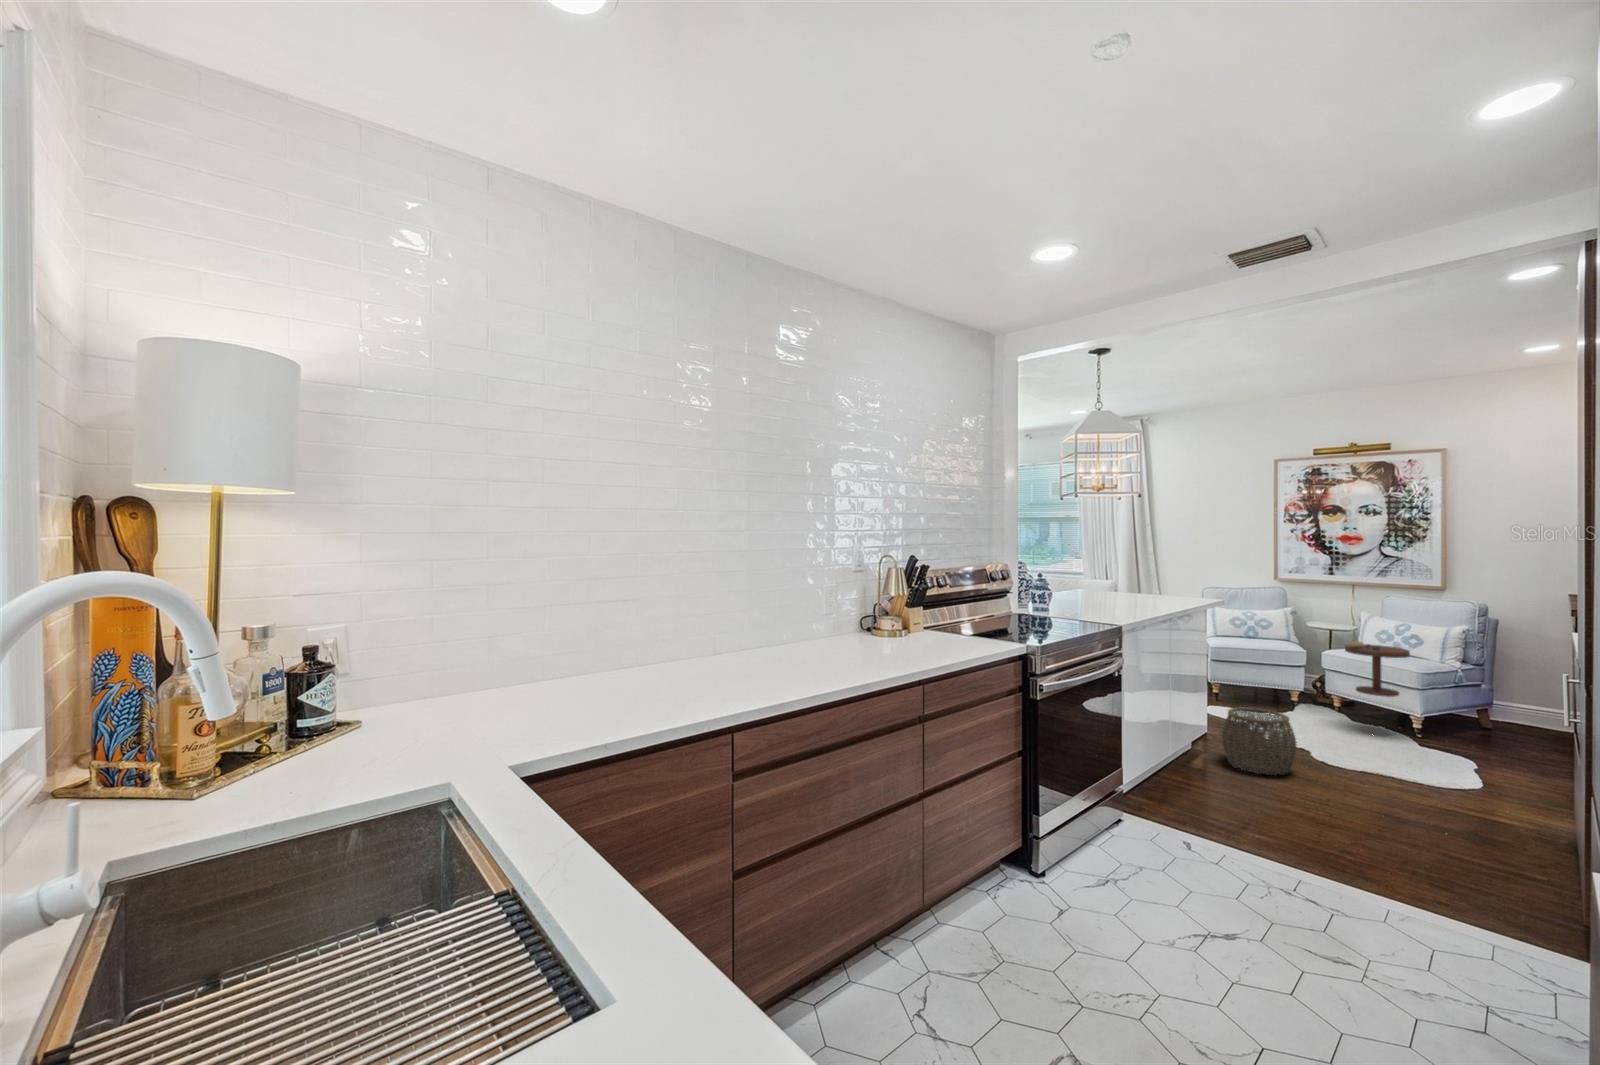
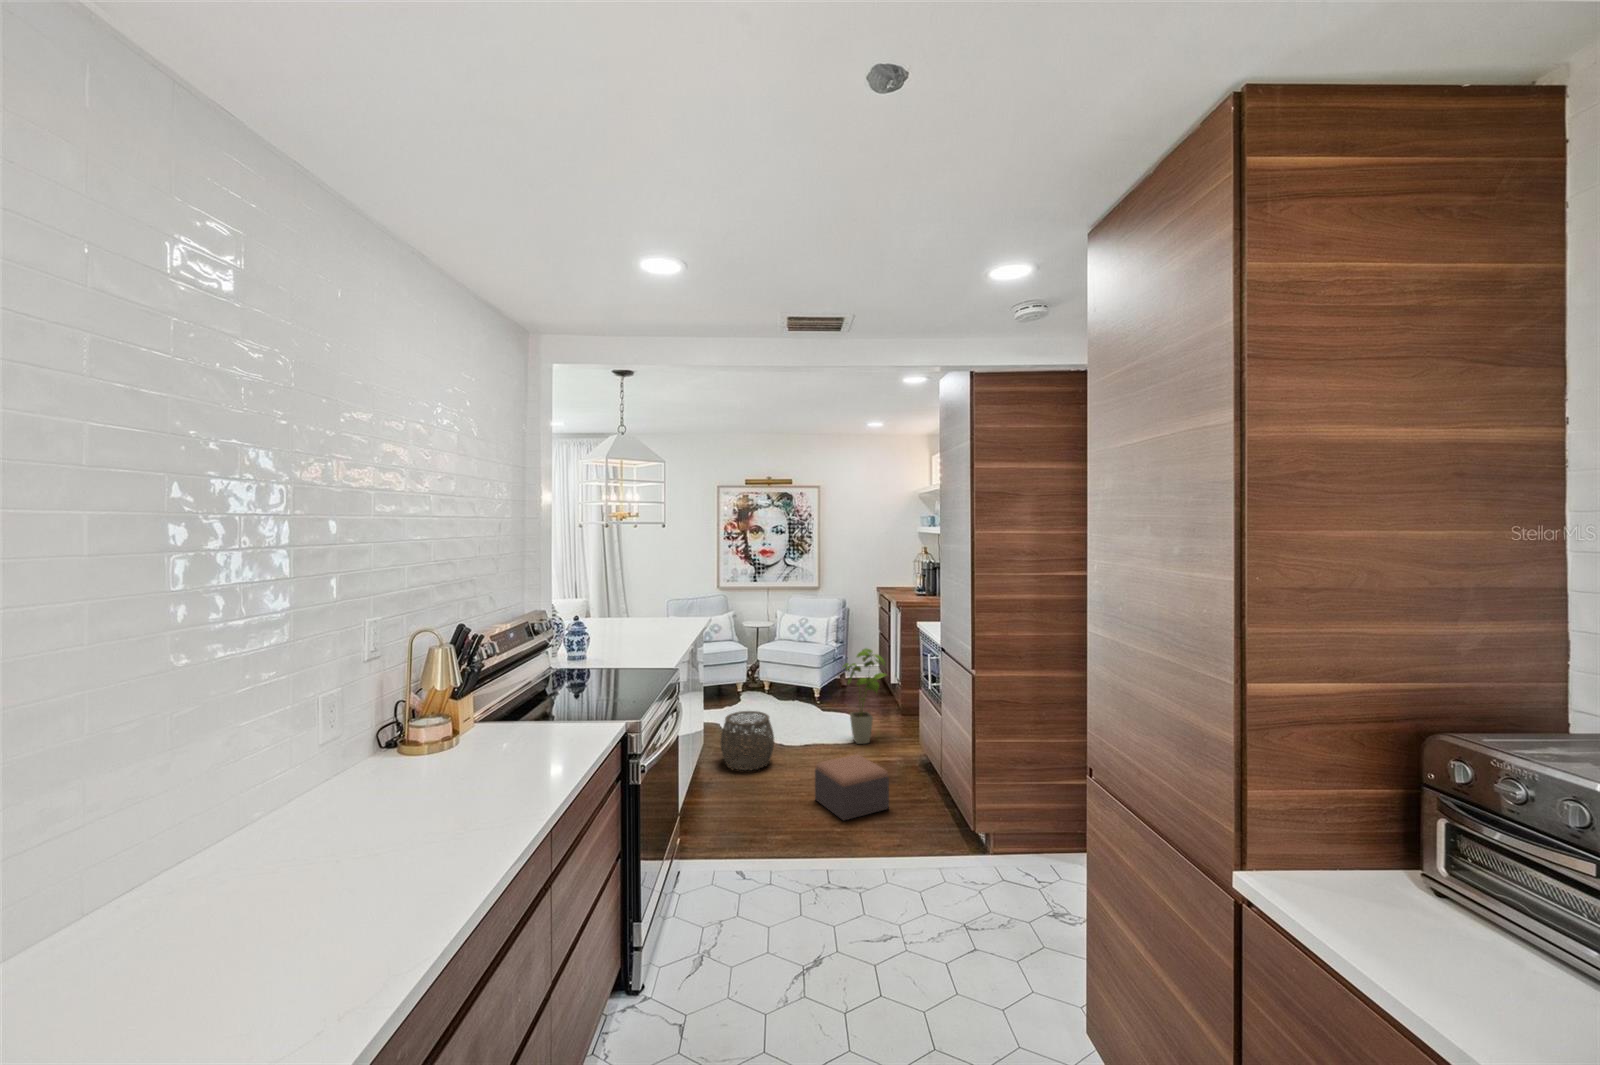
side table: present [1345,641,1410,697] -> none [780,638,818,708]
house plant: none [1424,660,1523,793] -> present [842,649,886,744]
footstool: none [1331,776,1450,861] -> present [815,755,889,820]

